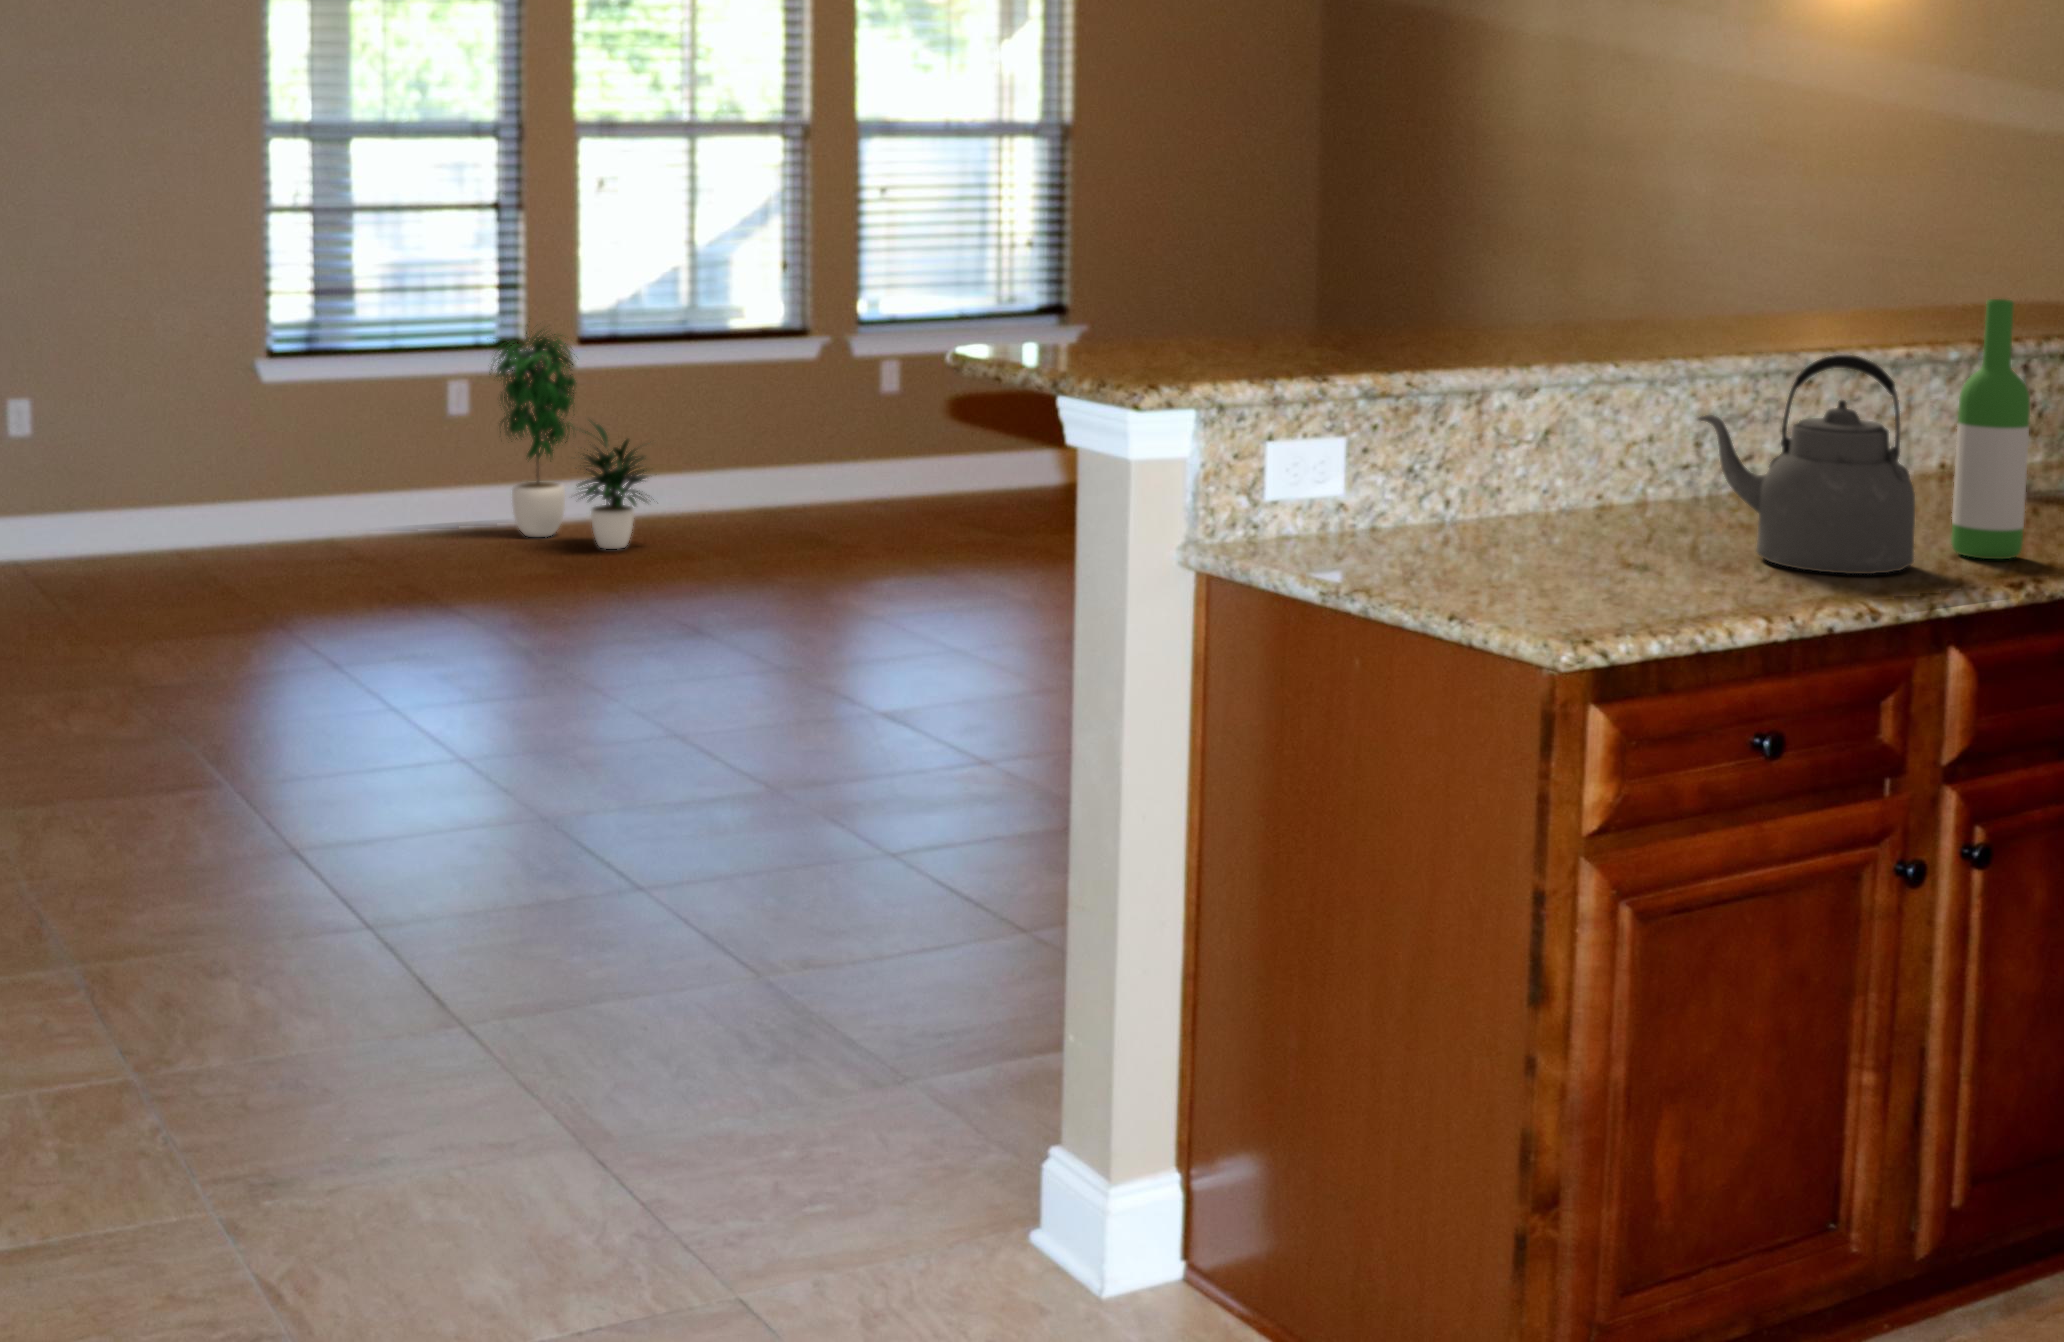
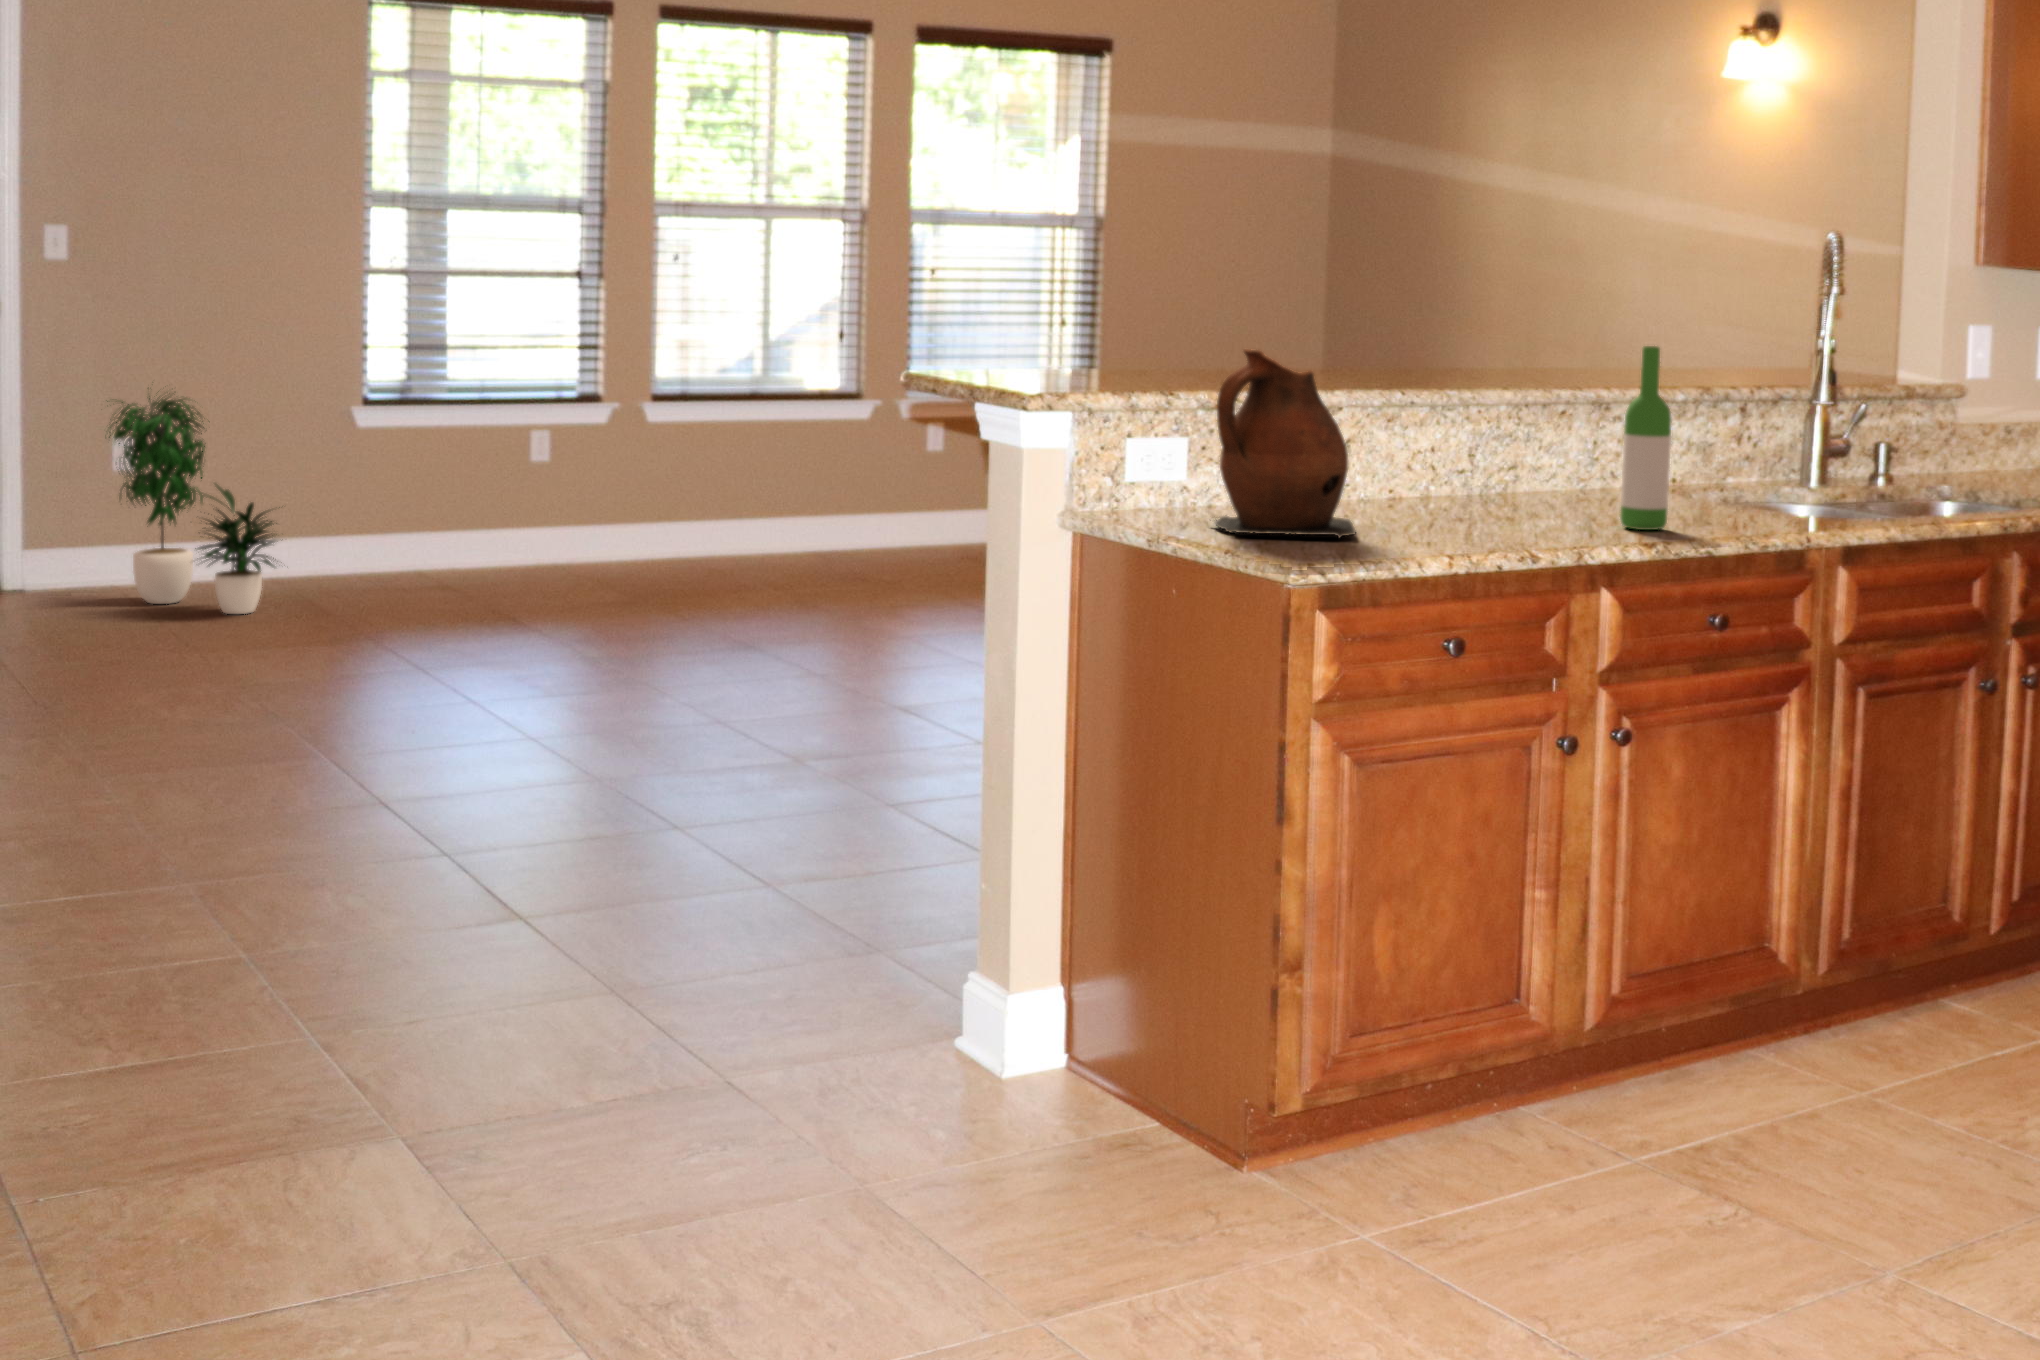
ceramic pitcher: none [1389,320,1614,588] -> present [1215,349,1356,538]
potted plant: present [491,325,654,549] -> present [107,396,283,614]
kettle: present [1698,355,1915,574] -> none [1441,382,1583,536]

